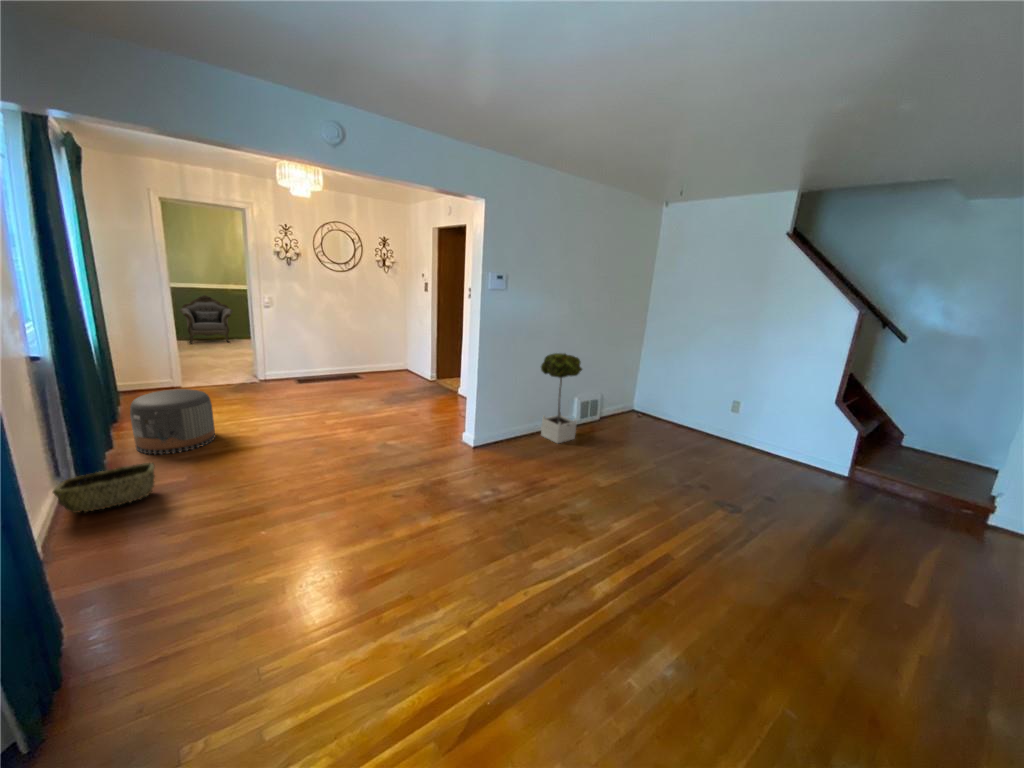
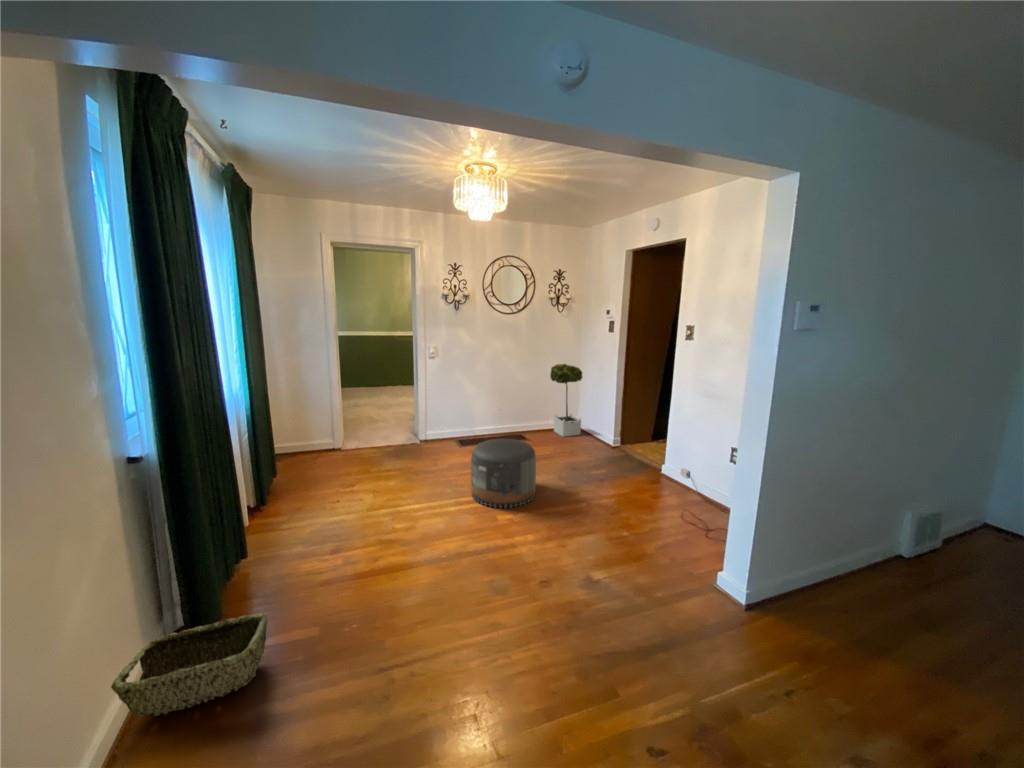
armchair: present [179,295,233,344] -> none [356,343,401,391]
potted tree: present [541,353,582,443] -> present [550,364,582,437]
pouf: present [130,389,215,455] -> present [471,439,536,508]

